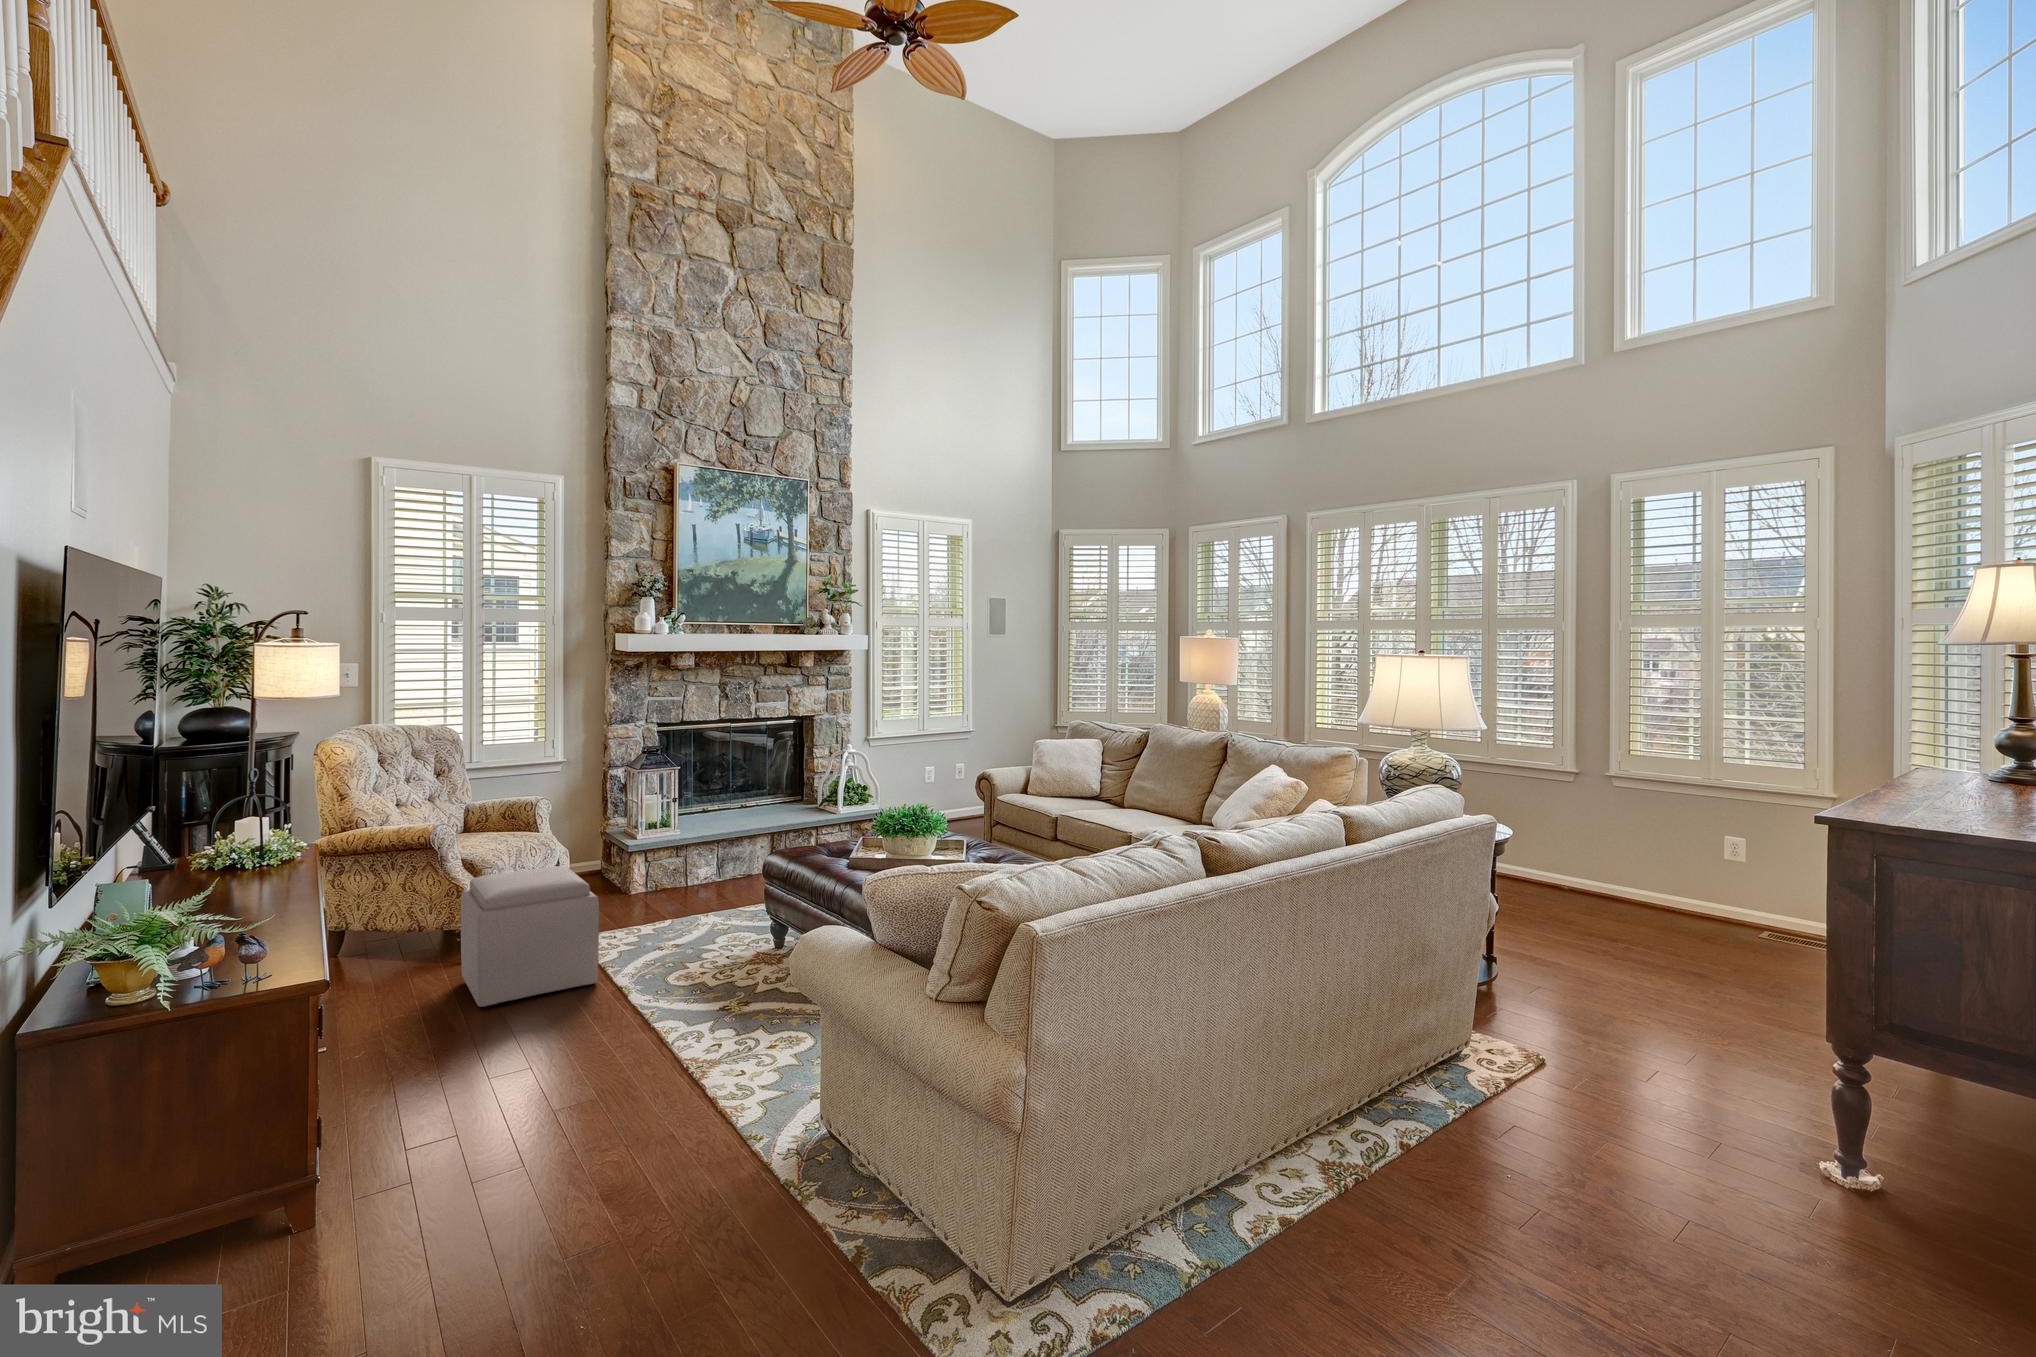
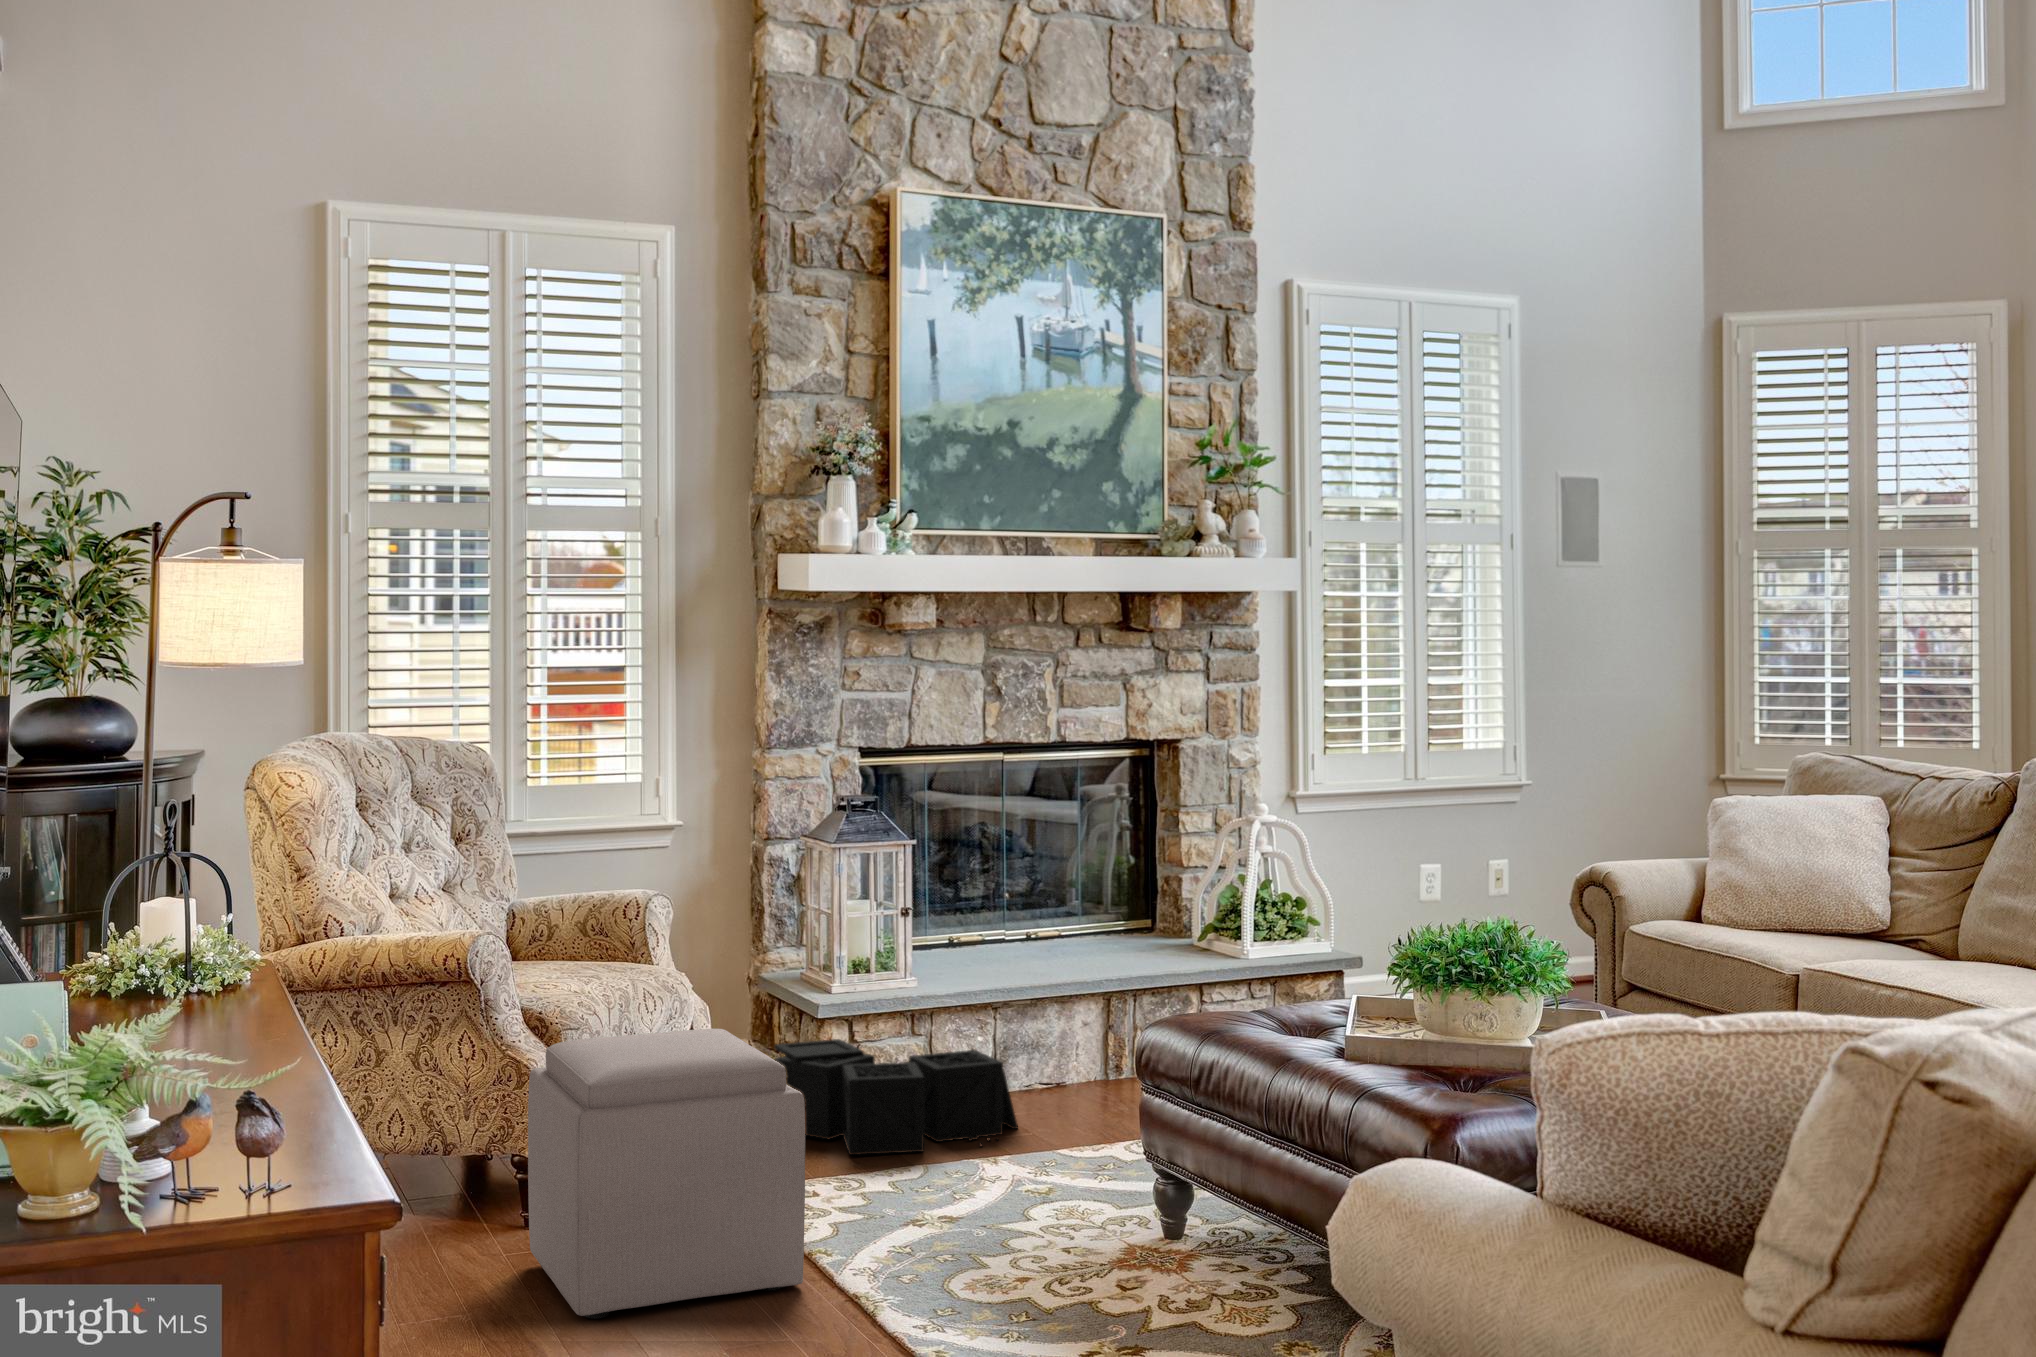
storage bin: none [605,860,725,916] -> present [774,1039,1018,1155]

